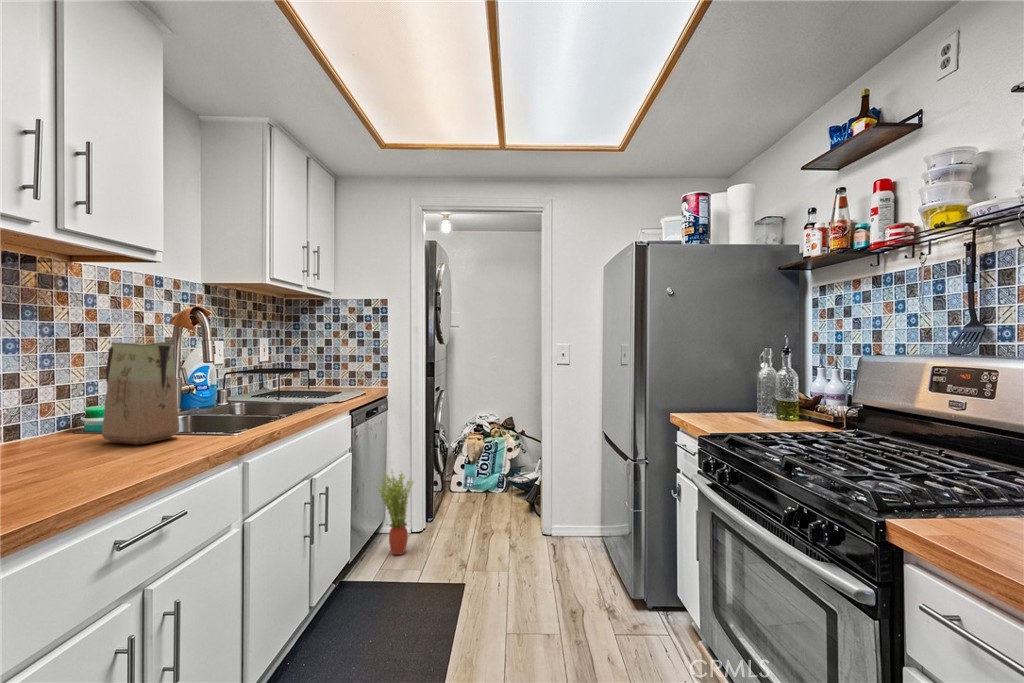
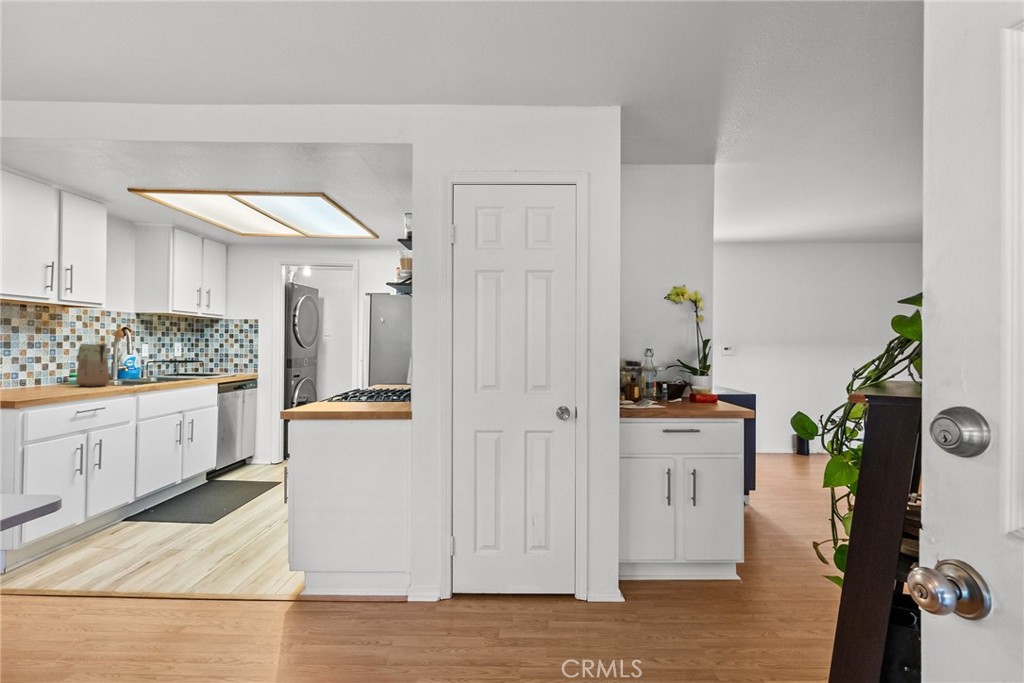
potted plant: present [377,471,413,555] -> none [239,422,263,474]

